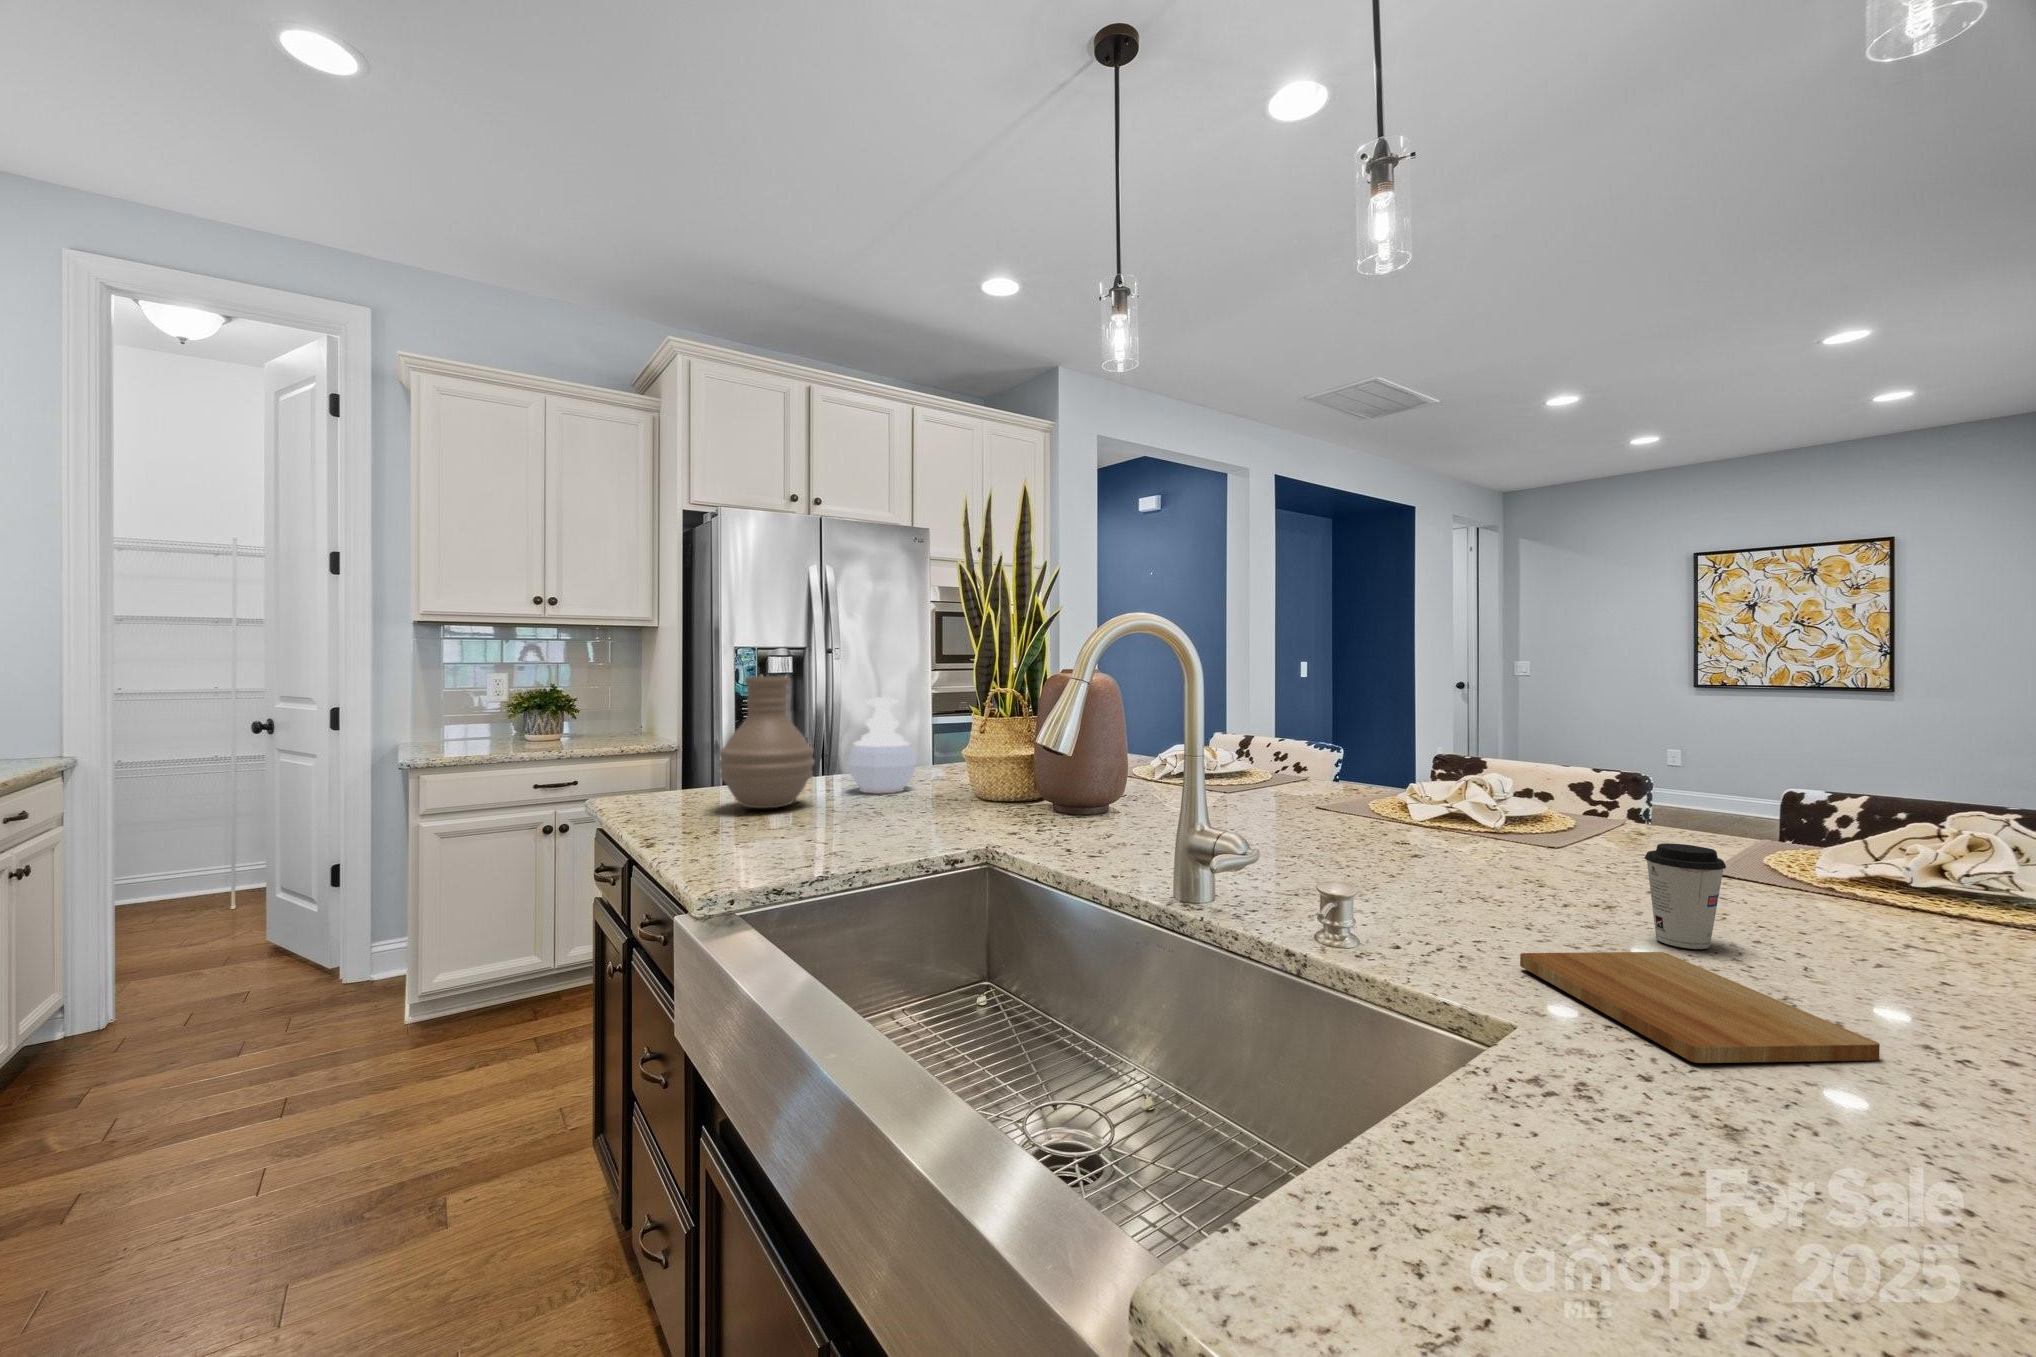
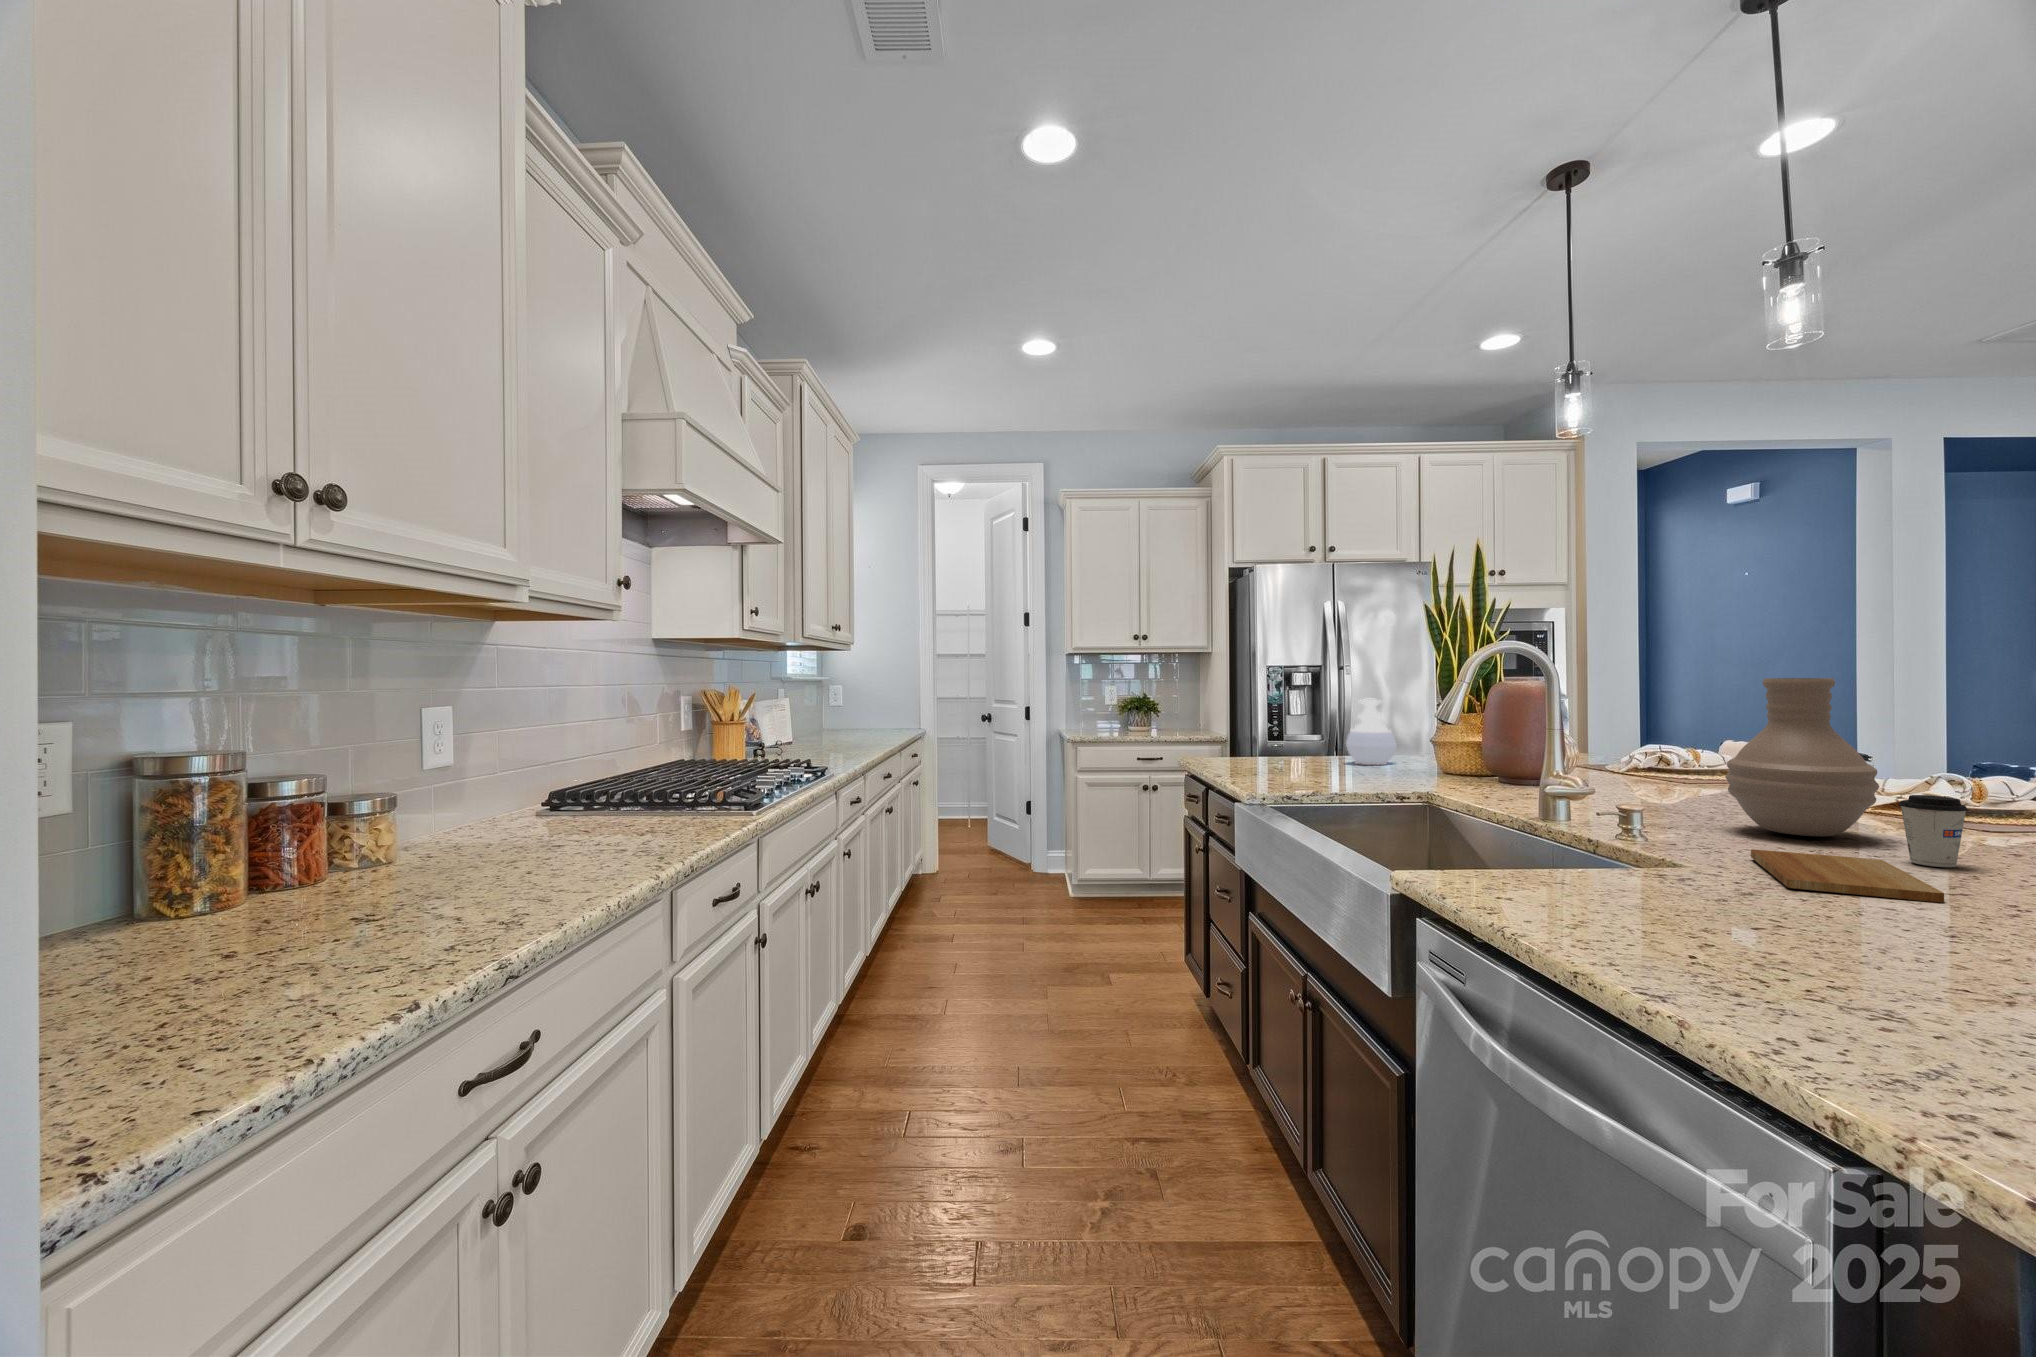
vase: present [718,676,815,808] -> present [1725,678,1879,836]

